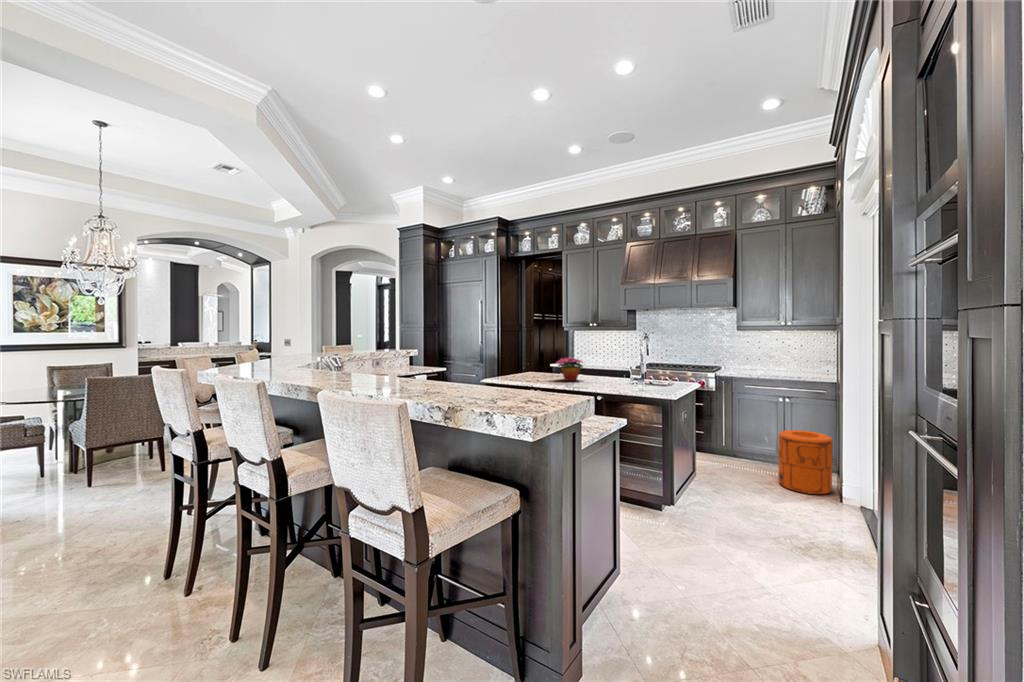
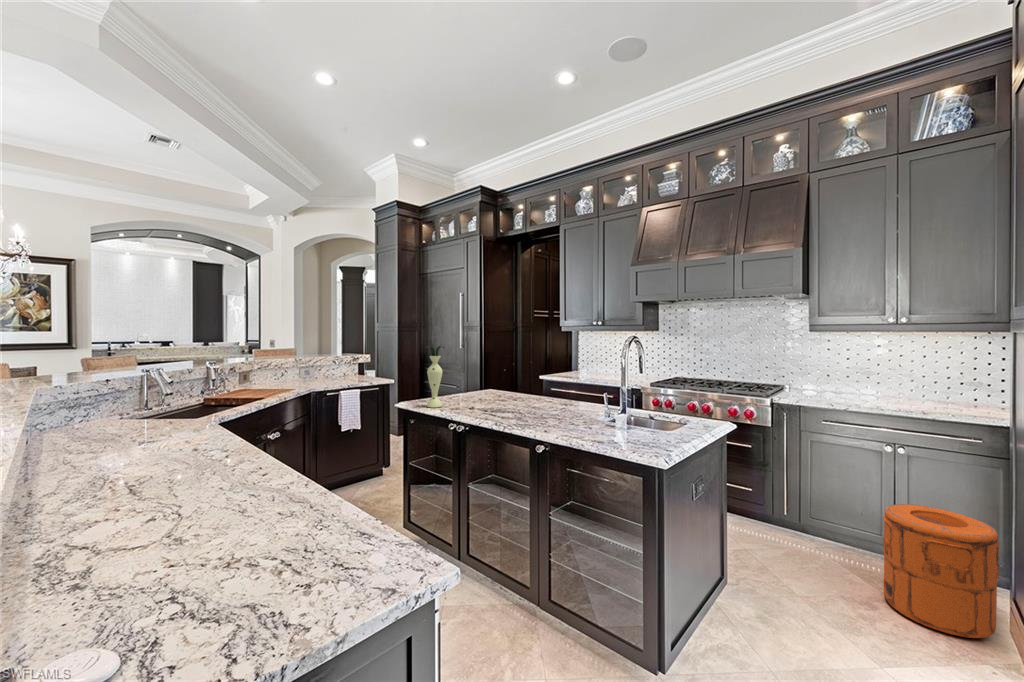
vase: none [506,341,524,383] -> present [424,344,444,408]
flower arrangement: present [557,358,583,381] -> none [495,368,550,406]

